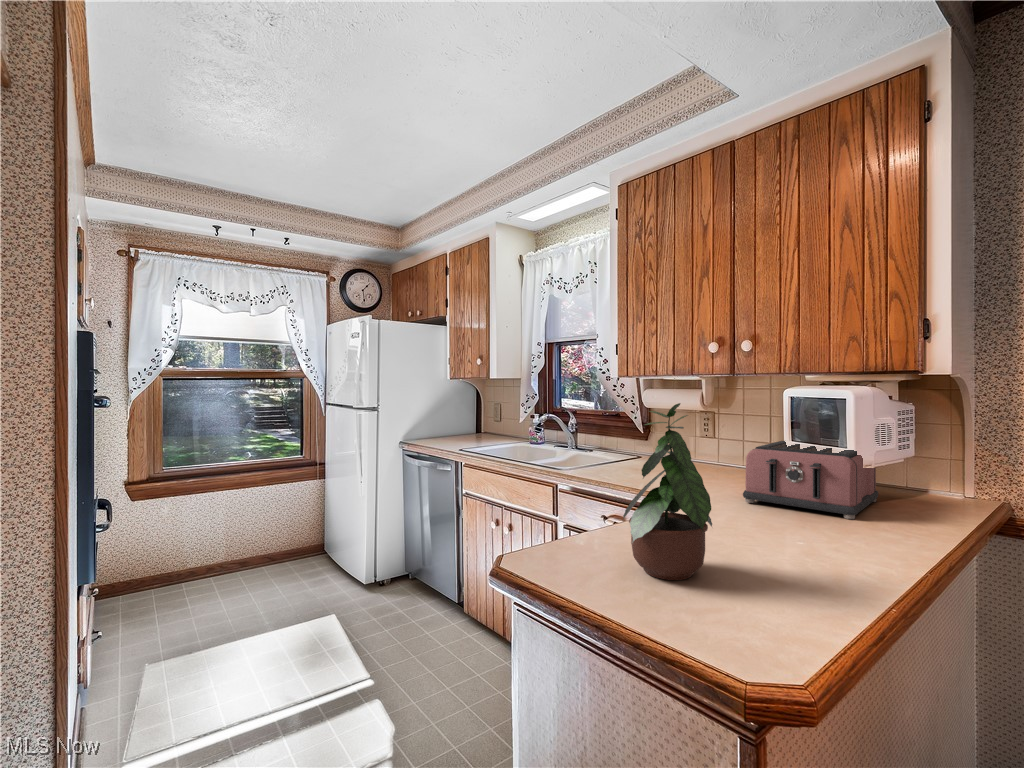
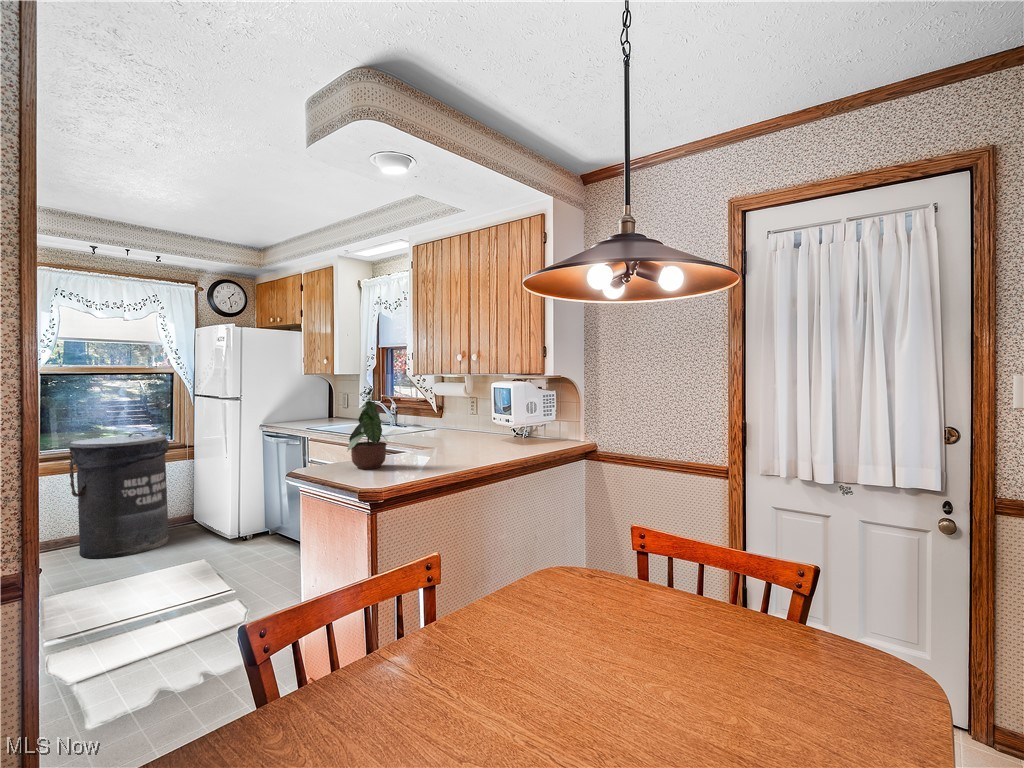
toaster: present [743,441,878,519] -> none [454,412,529,450]
trash can: none [189,448,297,605] -> present [69,432,169,558]

